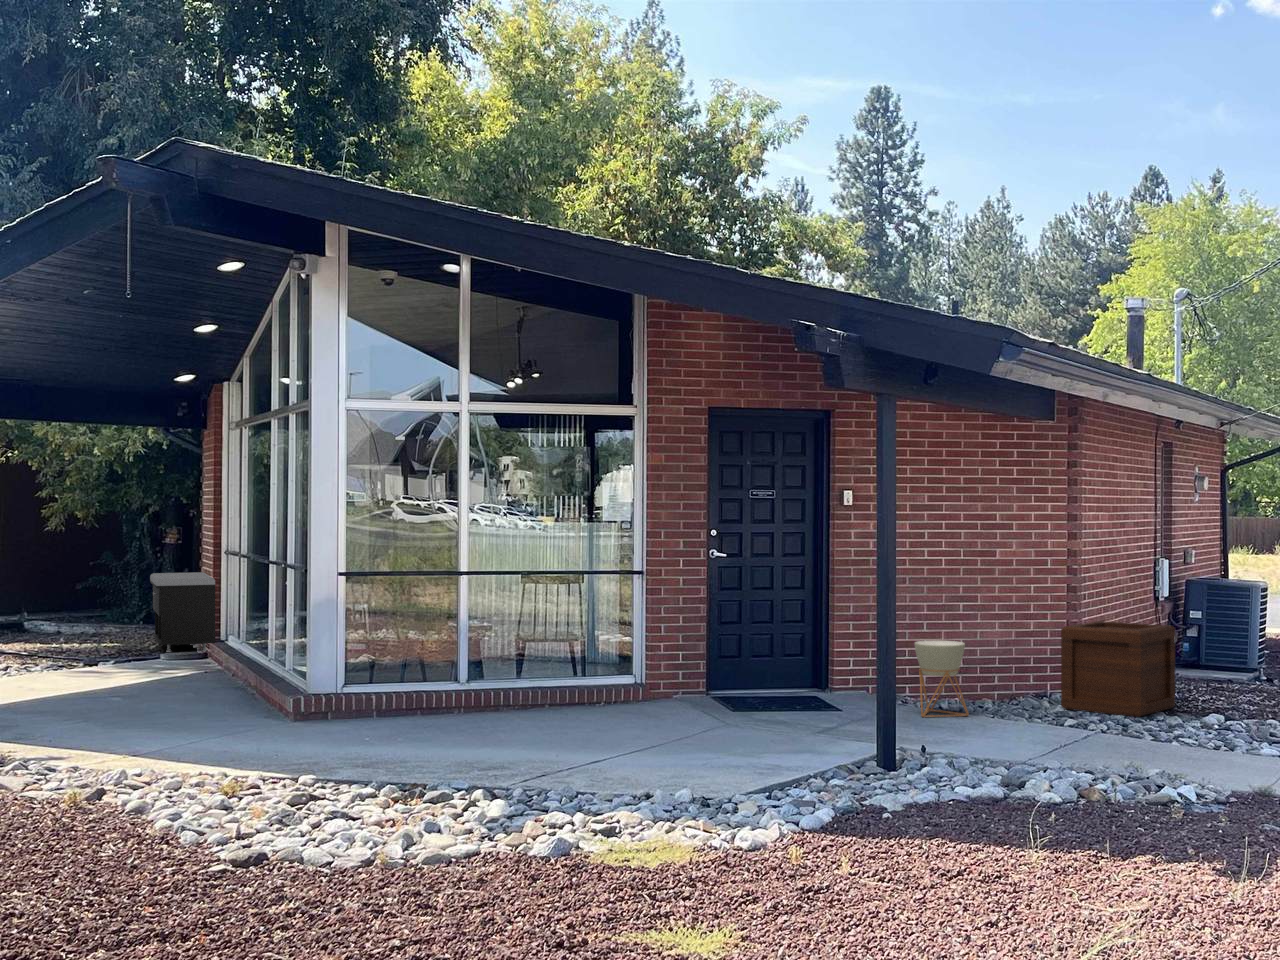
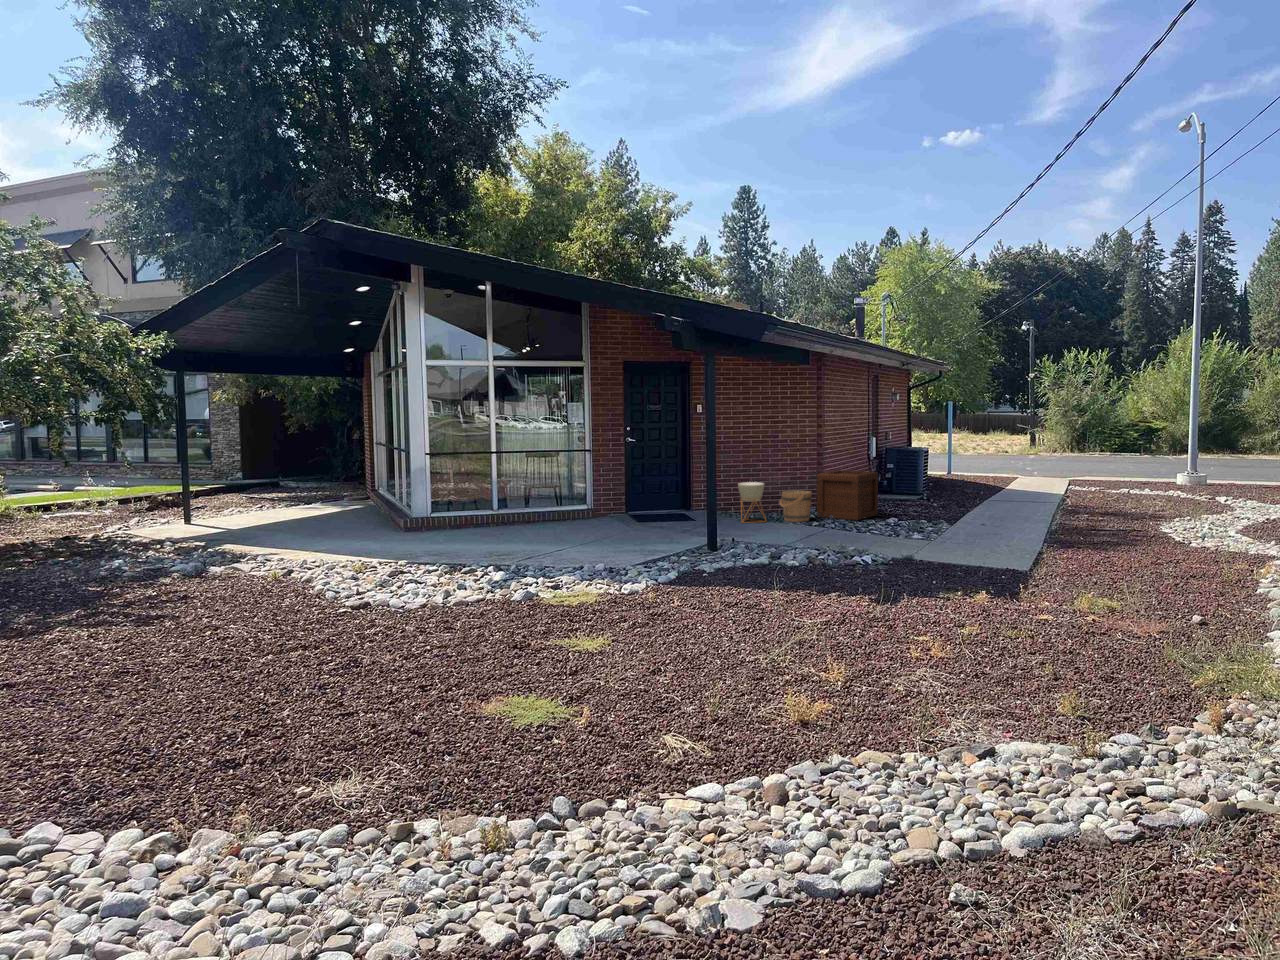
storage bench: present [150,572,215,652] -> none [337,454,373,497]
bucket: none [992,658,1053,717] -> present [780,491,812,522]

